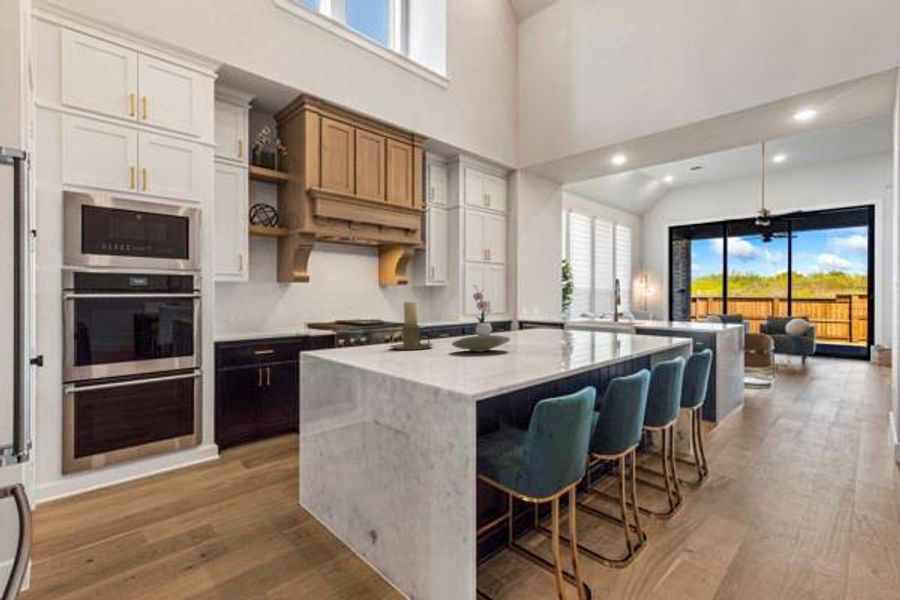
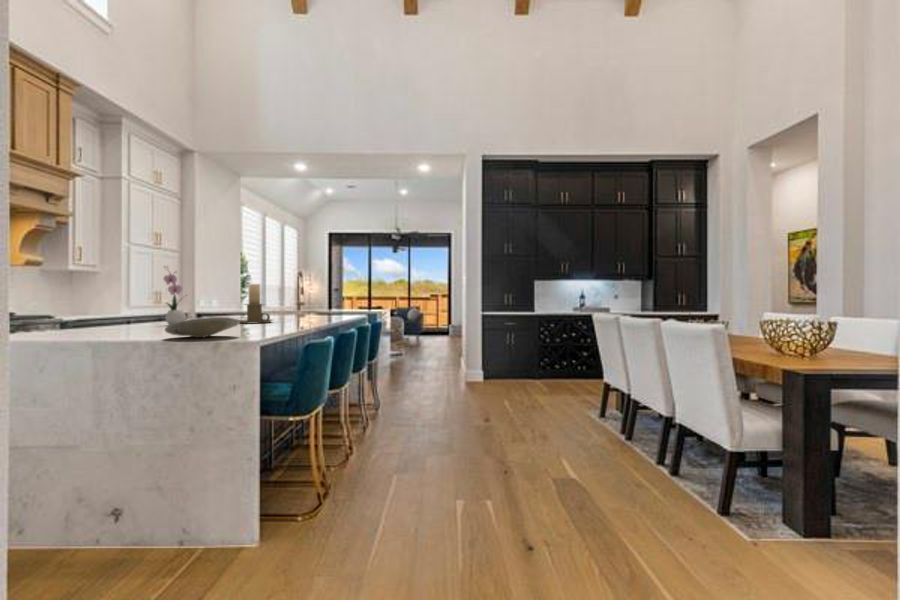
candle holder: present [391,302,432,350] -> present [240,284,272,324]

